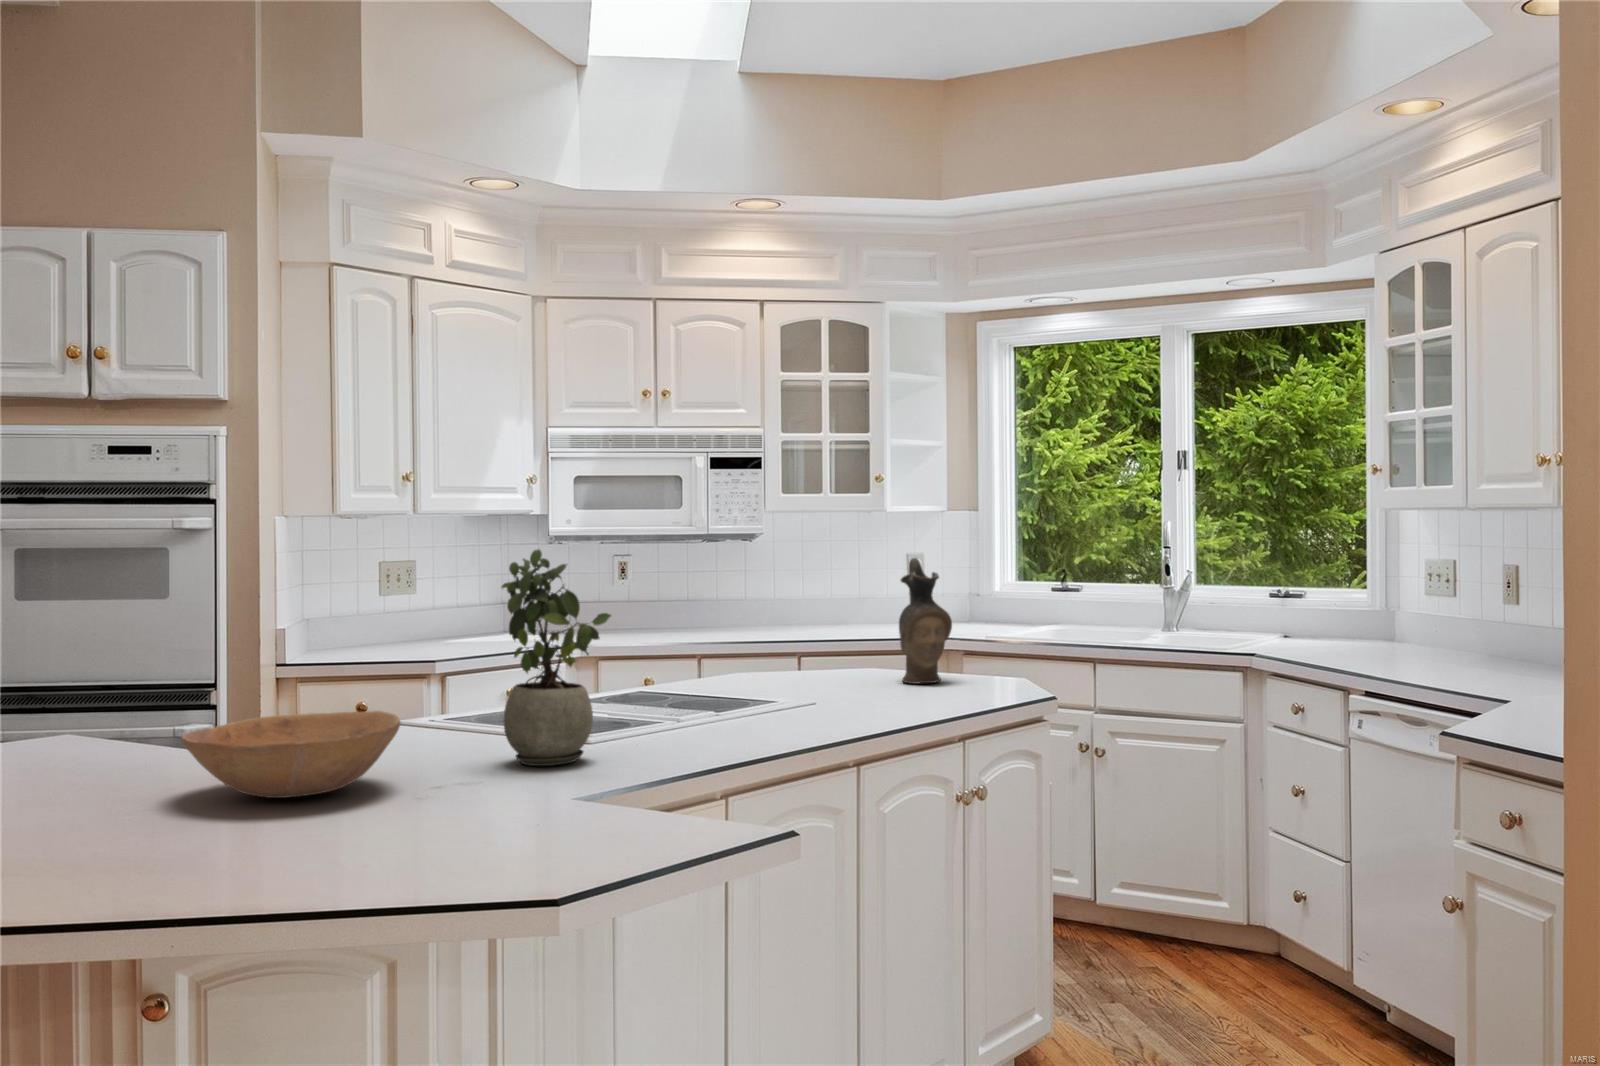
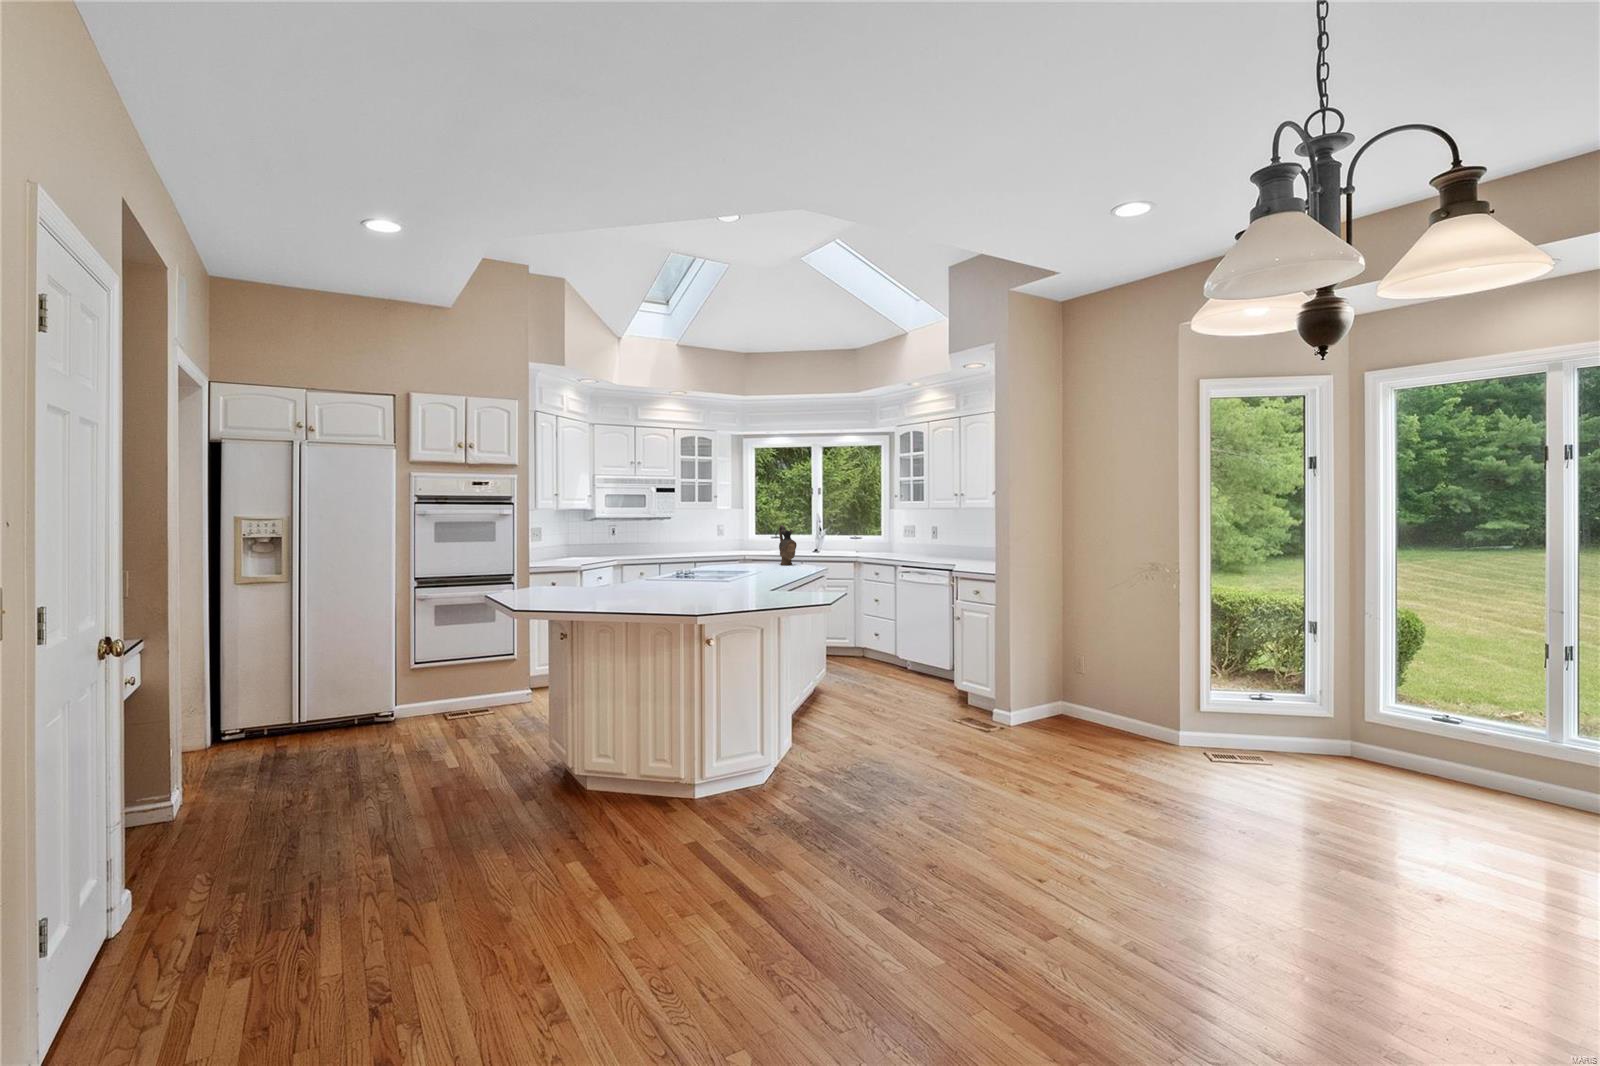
potted plant: present [502,549,611,766] -> none [737,520,776,579]
bowl: present [181,711,400,798] -> none [685,564,740,584]

